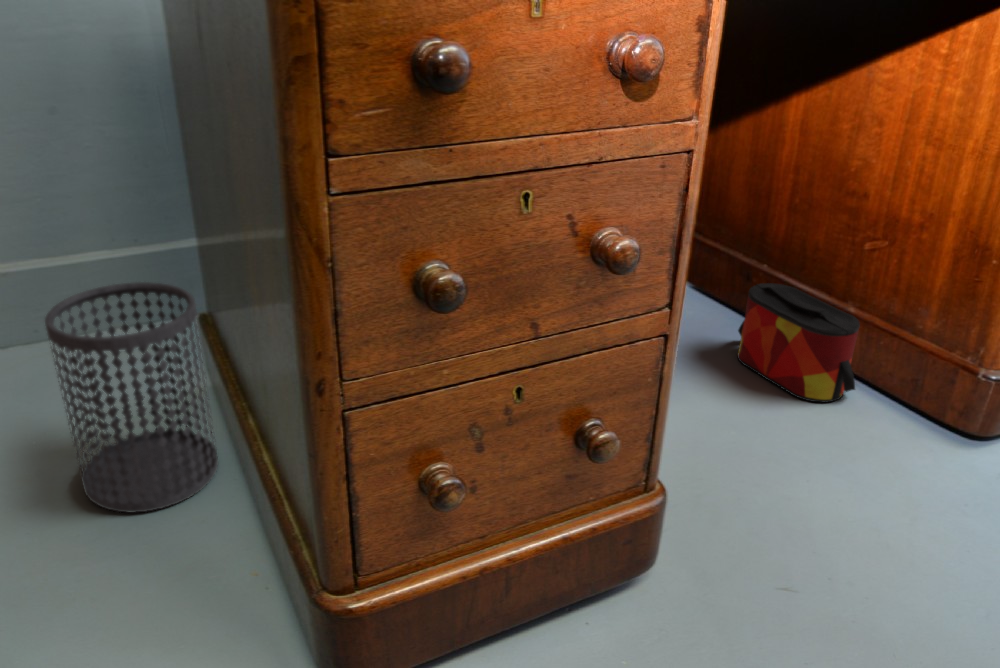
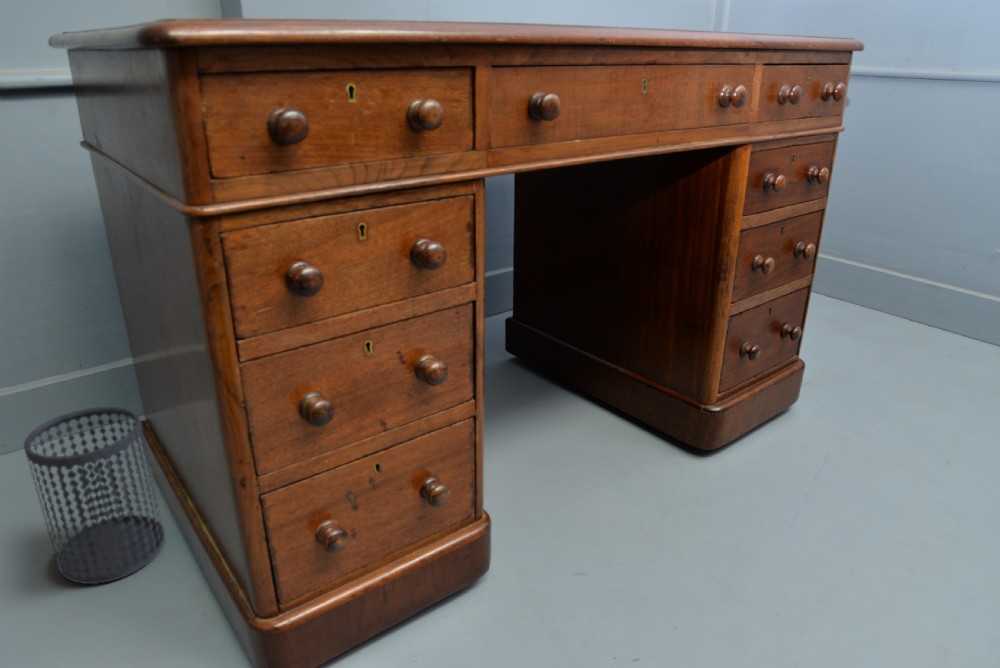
bag: present [737,283,860,402] -> none [551,354,631,438]

